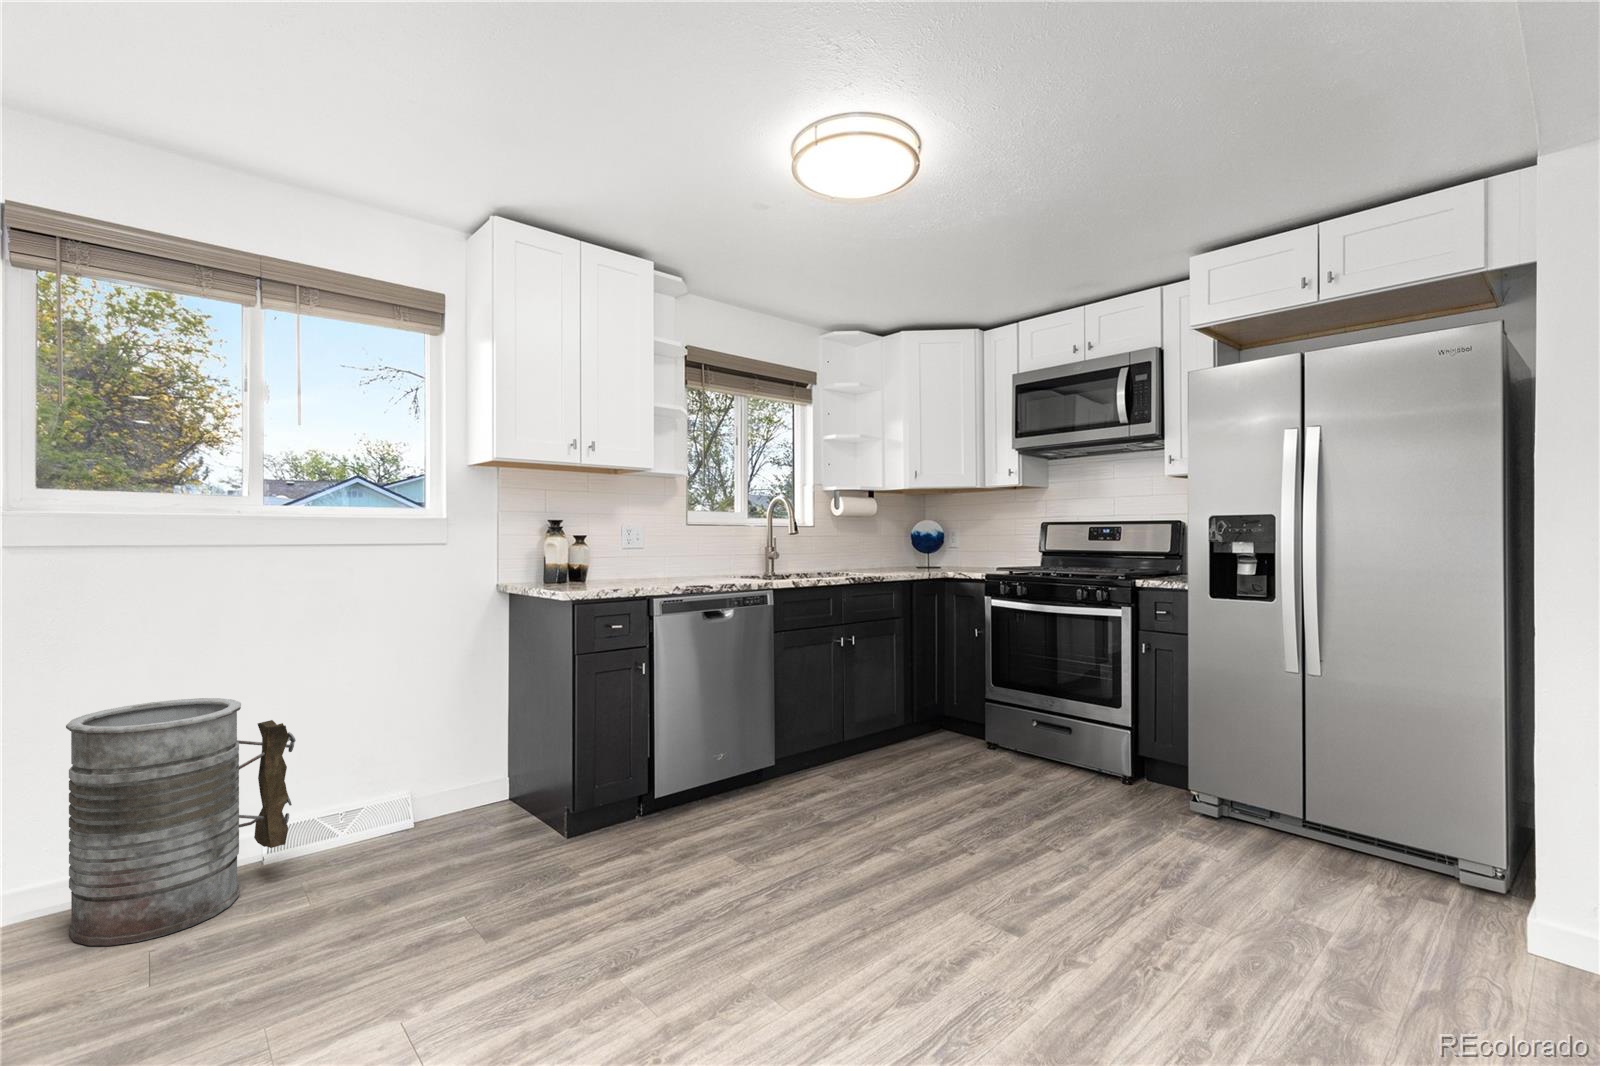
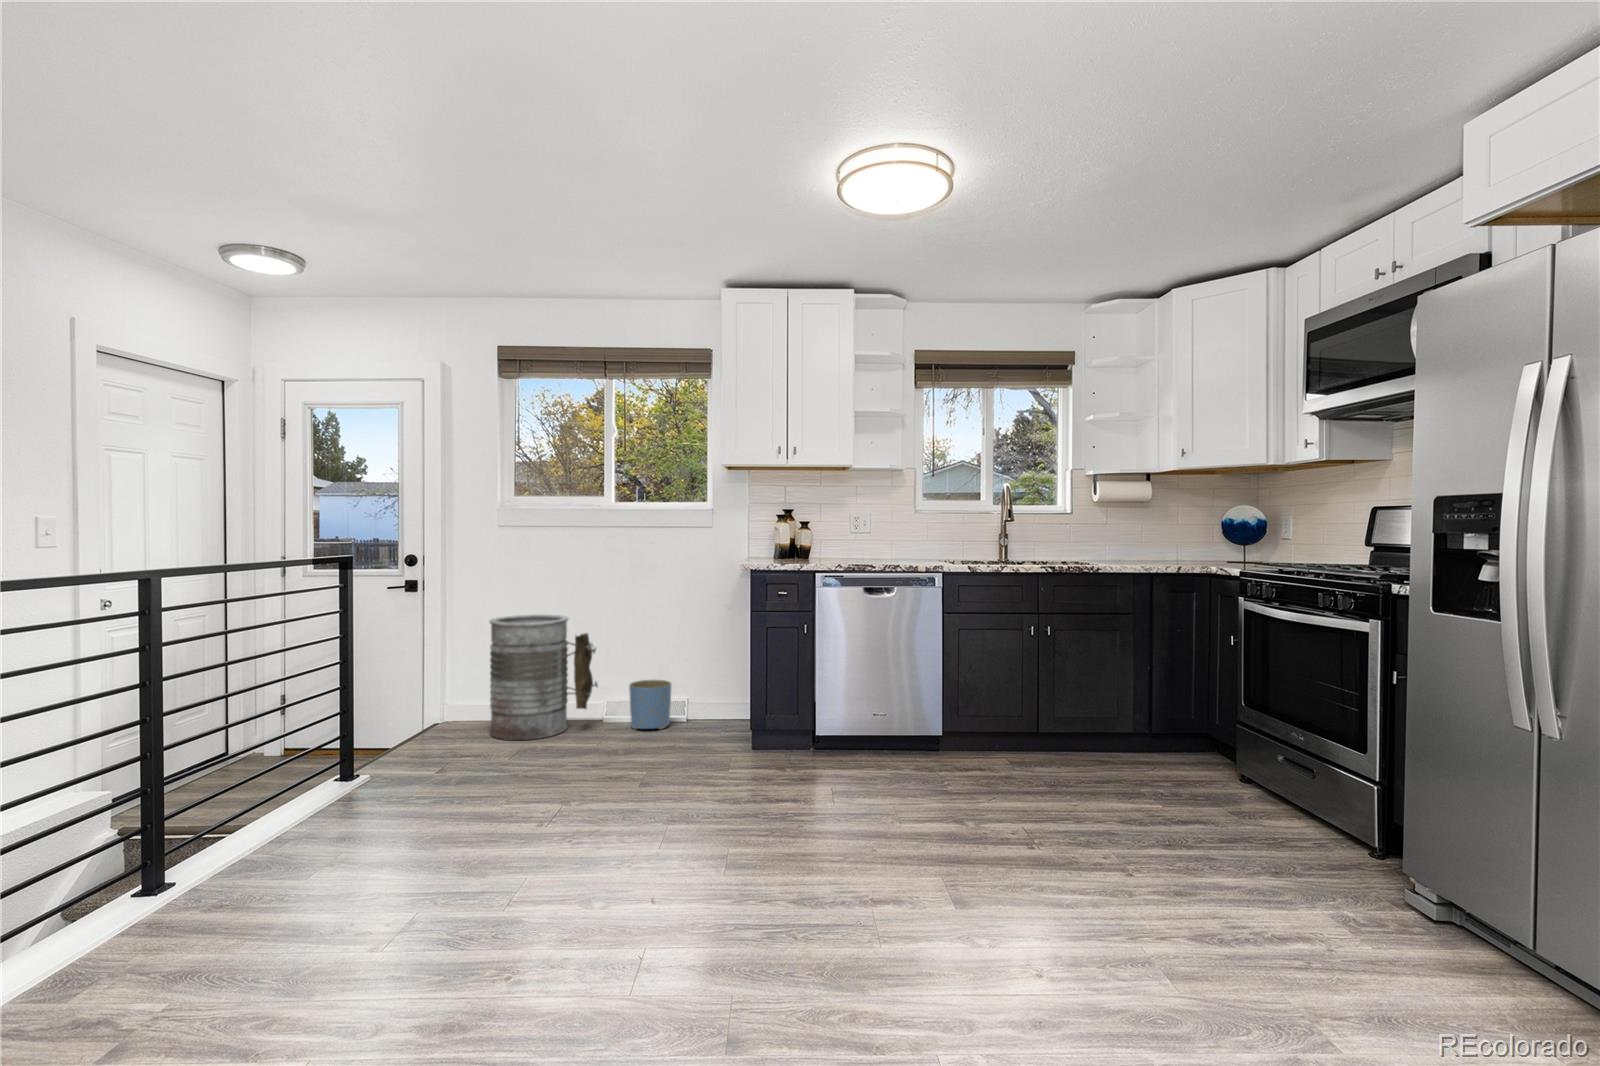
planter: none [346,770,417,855] -> present [629,680,671,730]

